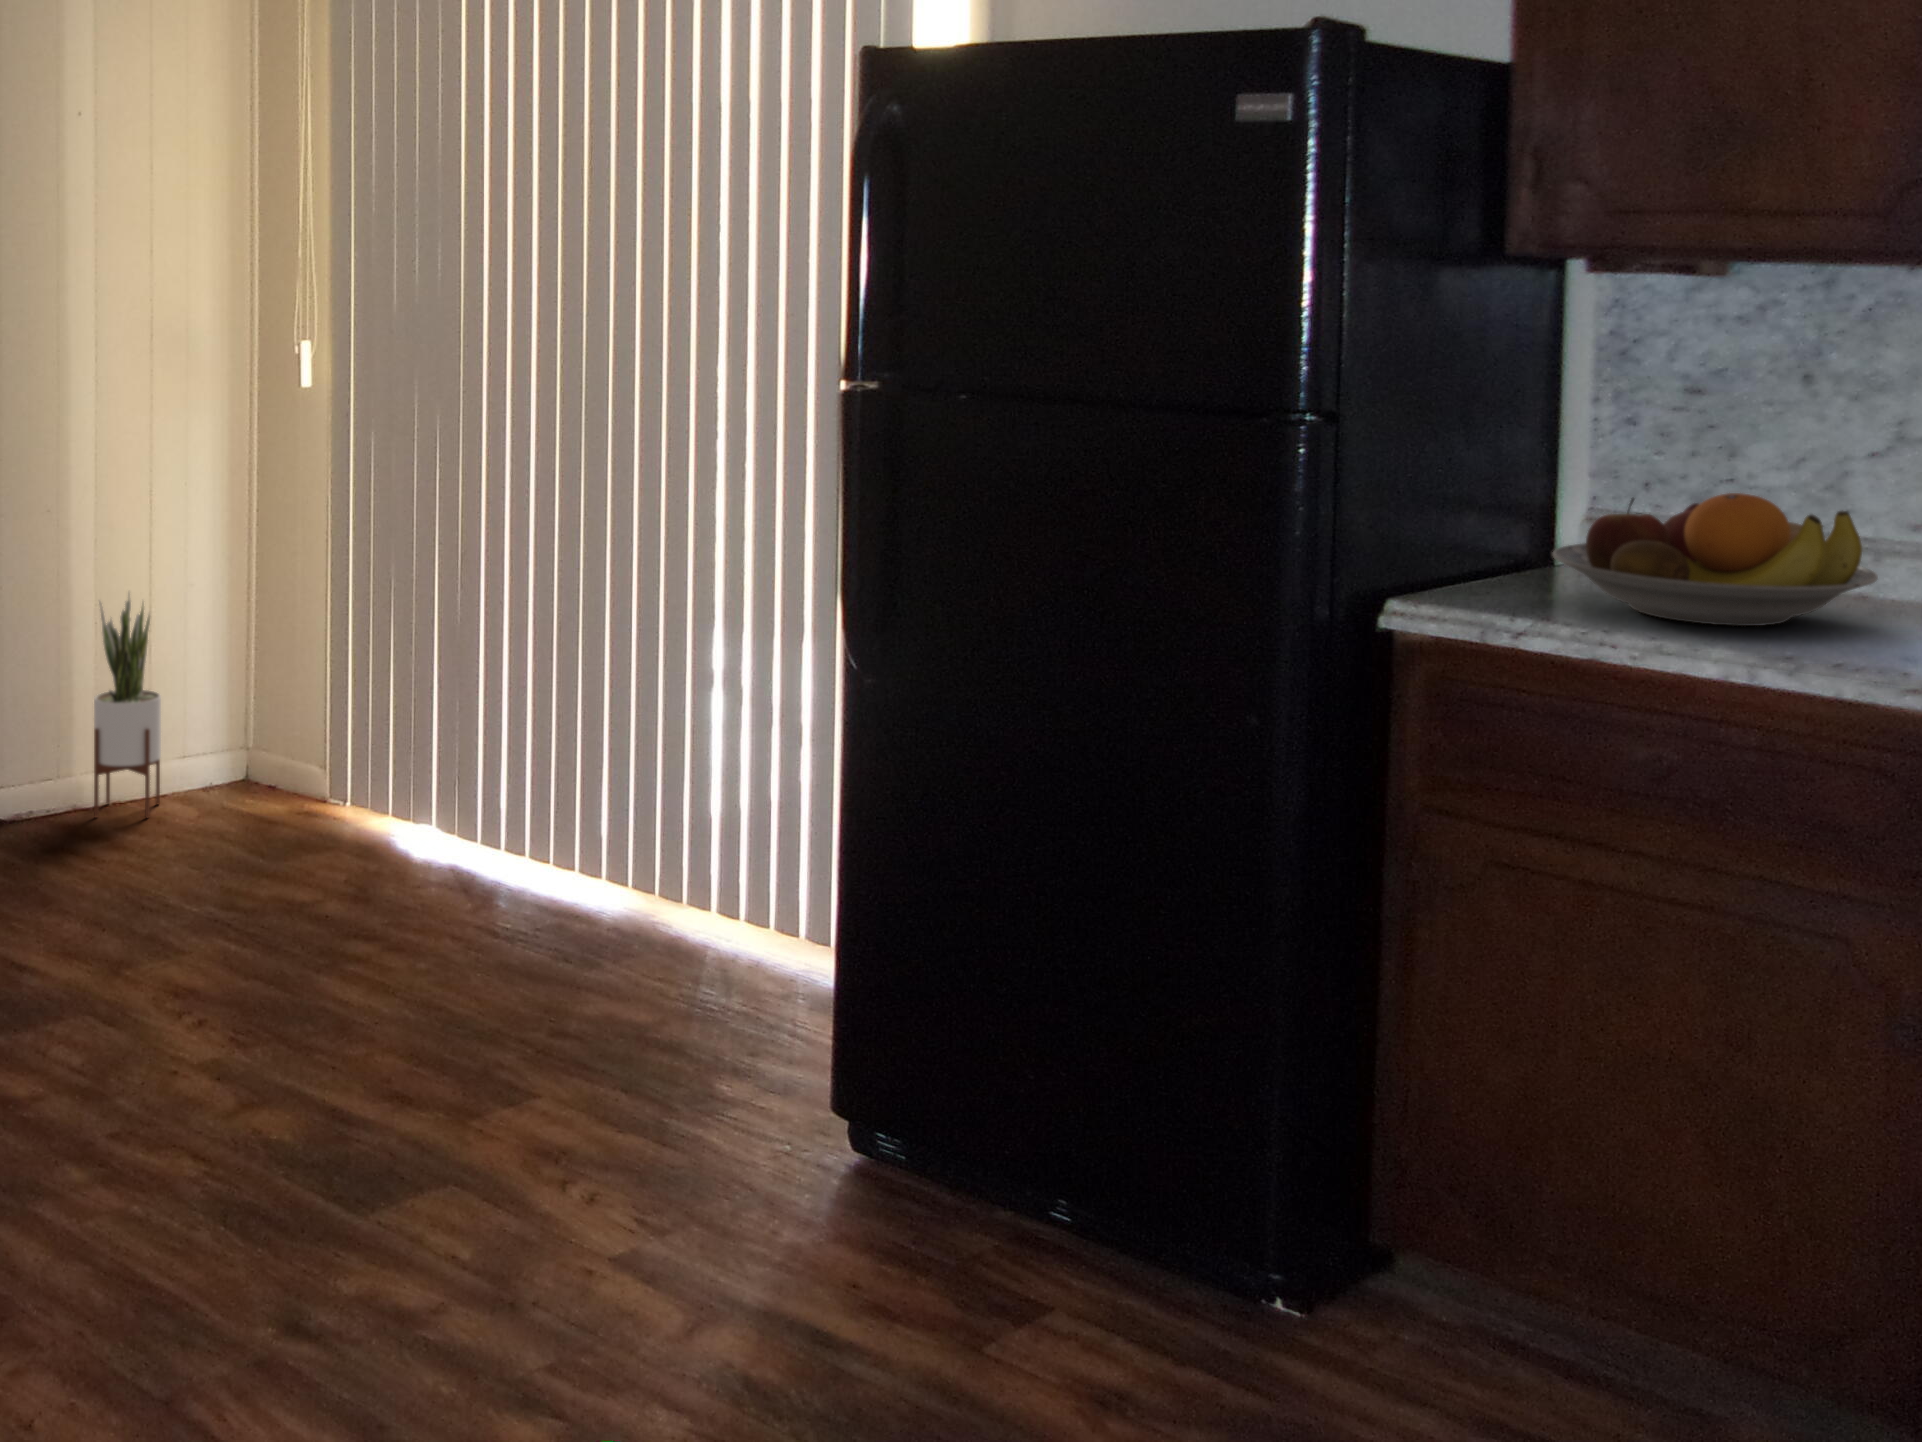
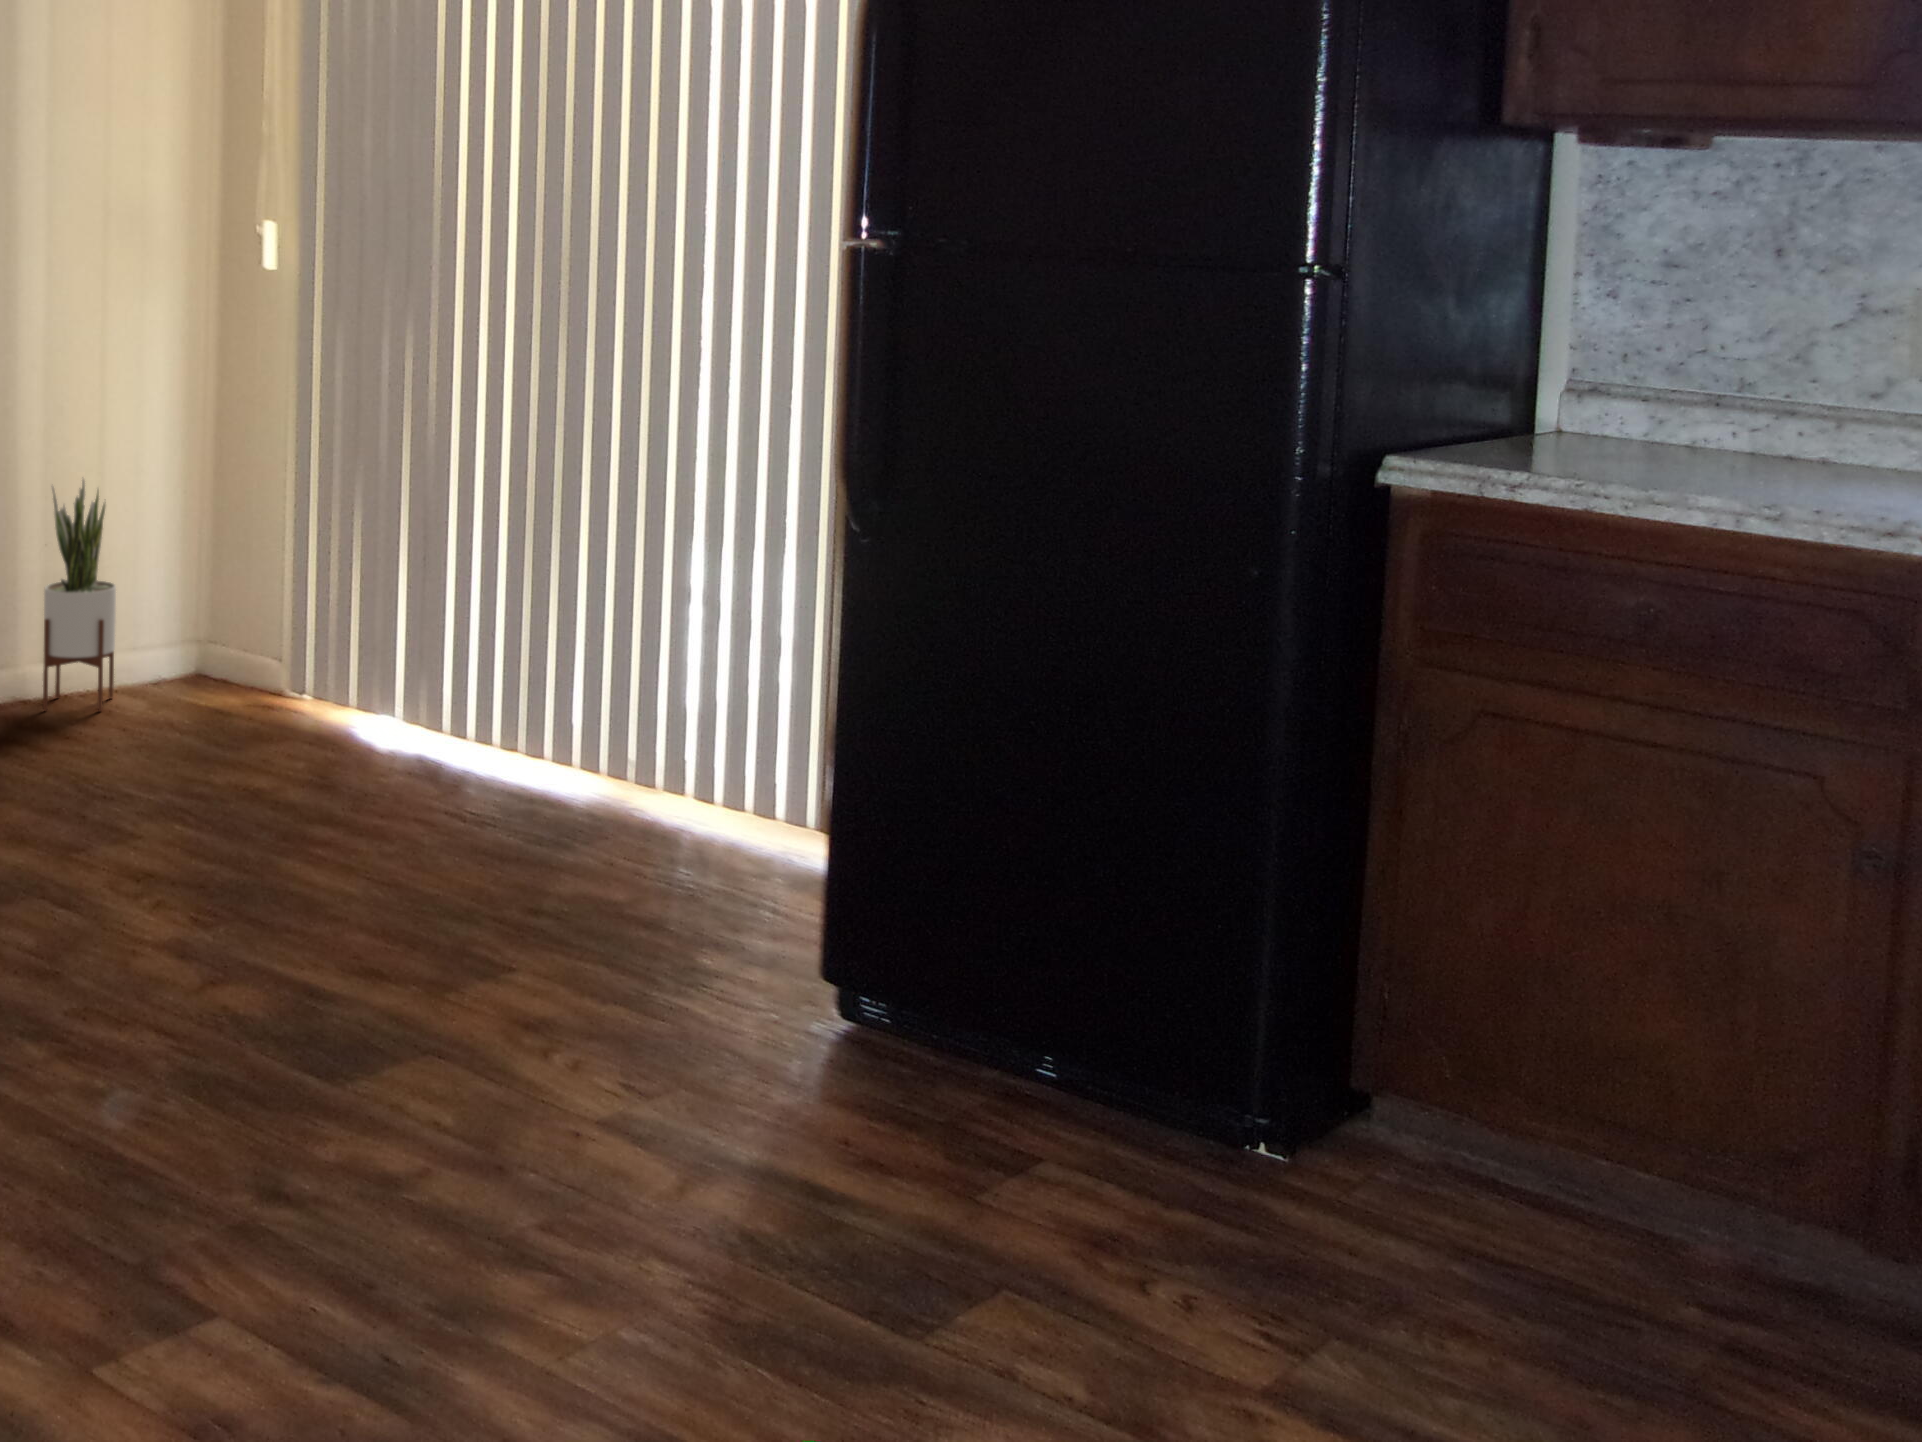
fruit bowl: present [1553,493,1878,626] -> none [1543,352,1849,480]

